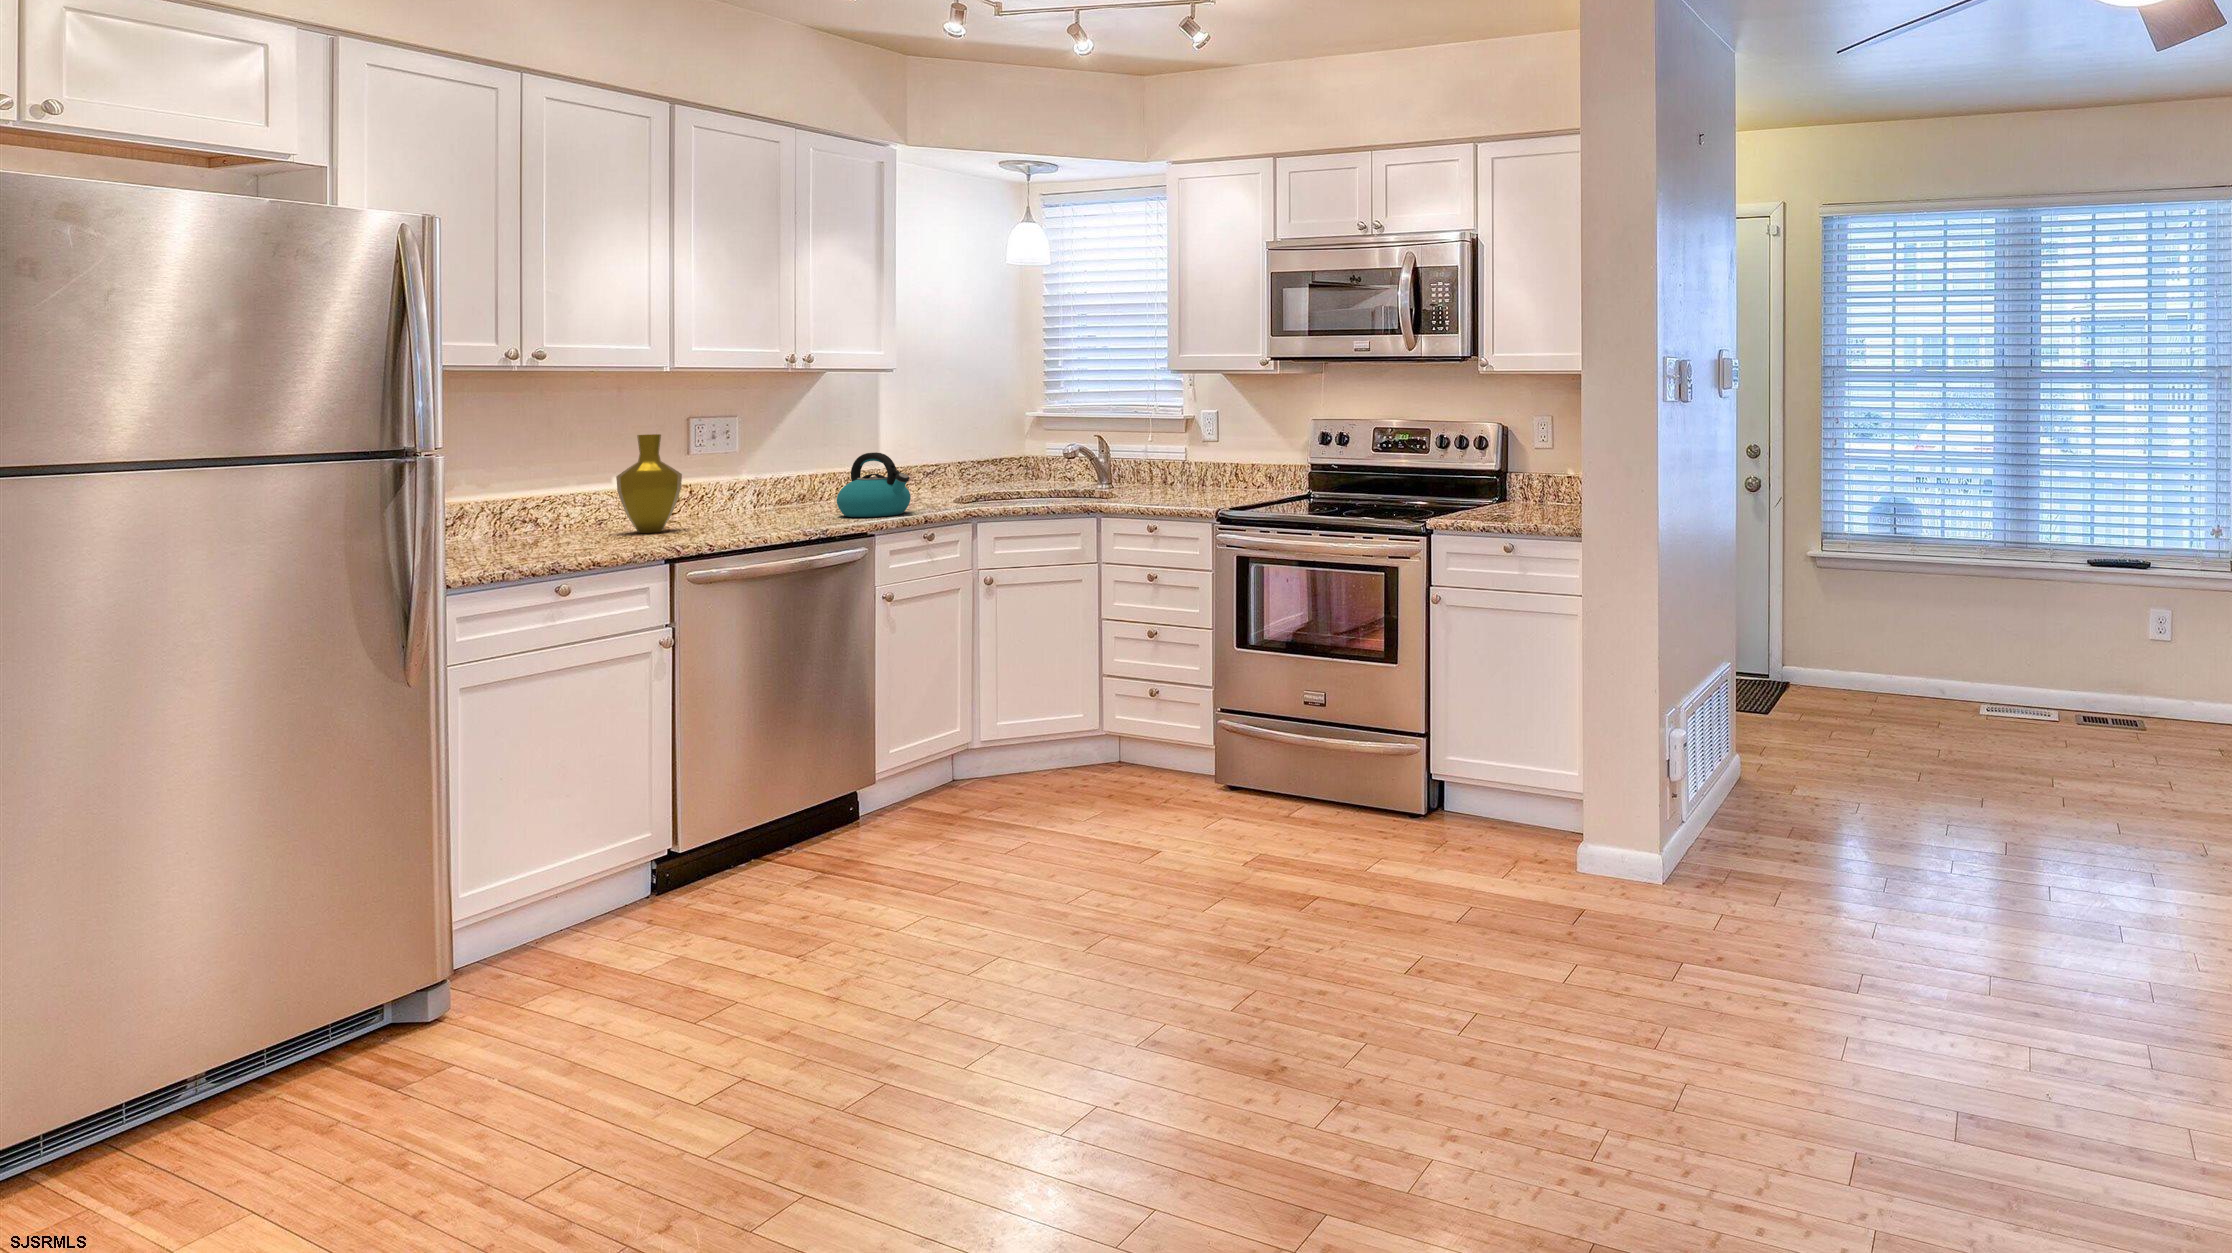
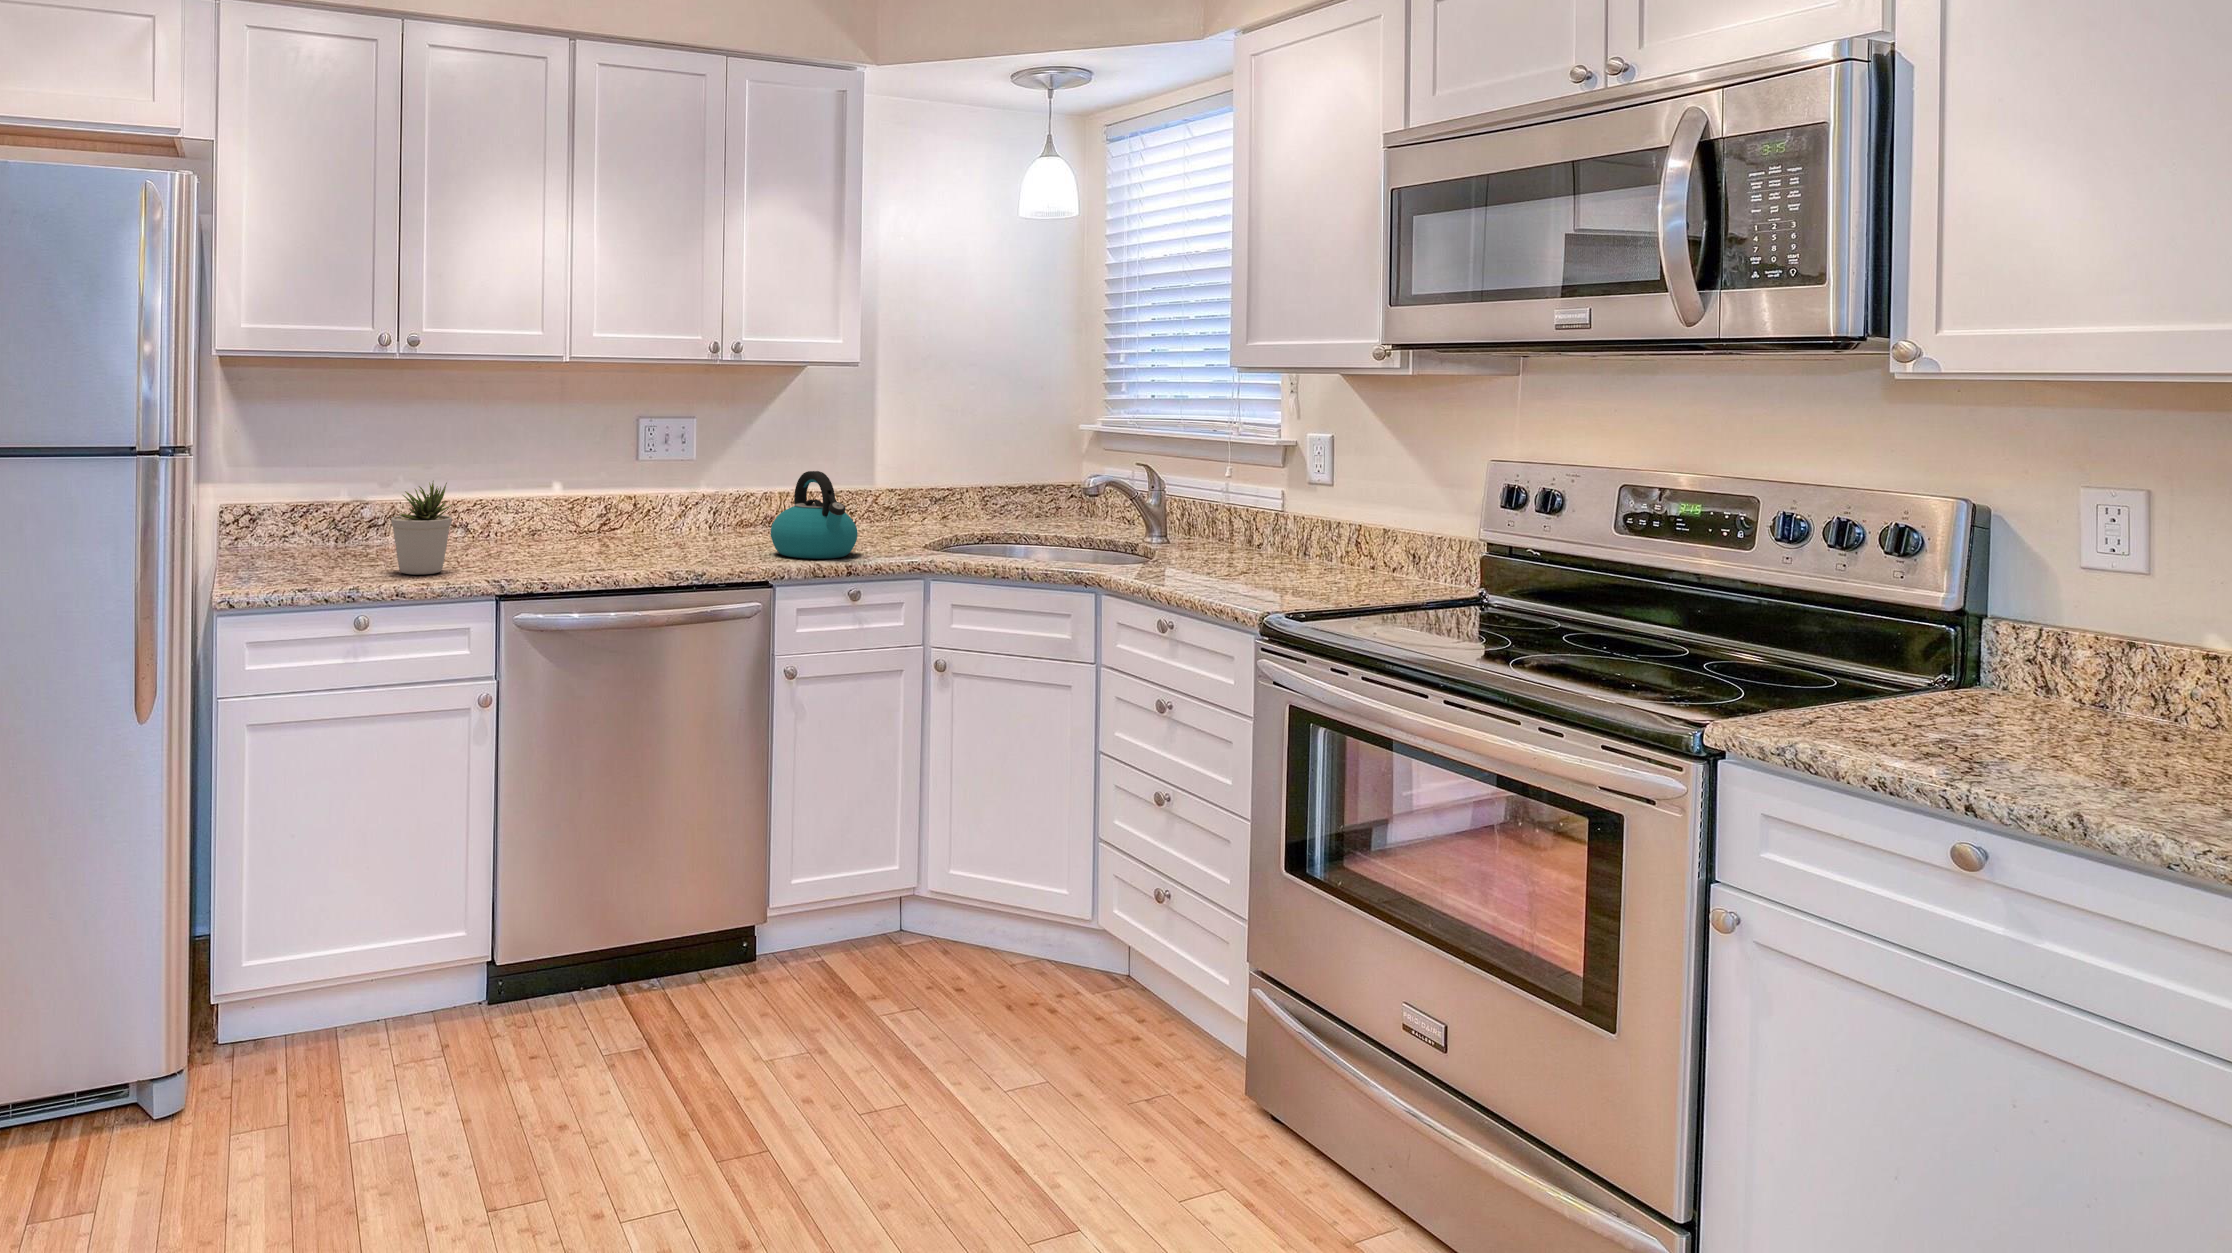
vase: present [616,434,682,533] -> none [540,435,602,552]
potted plant: none [527,474,594,556] -> present [391,481,452,575]

